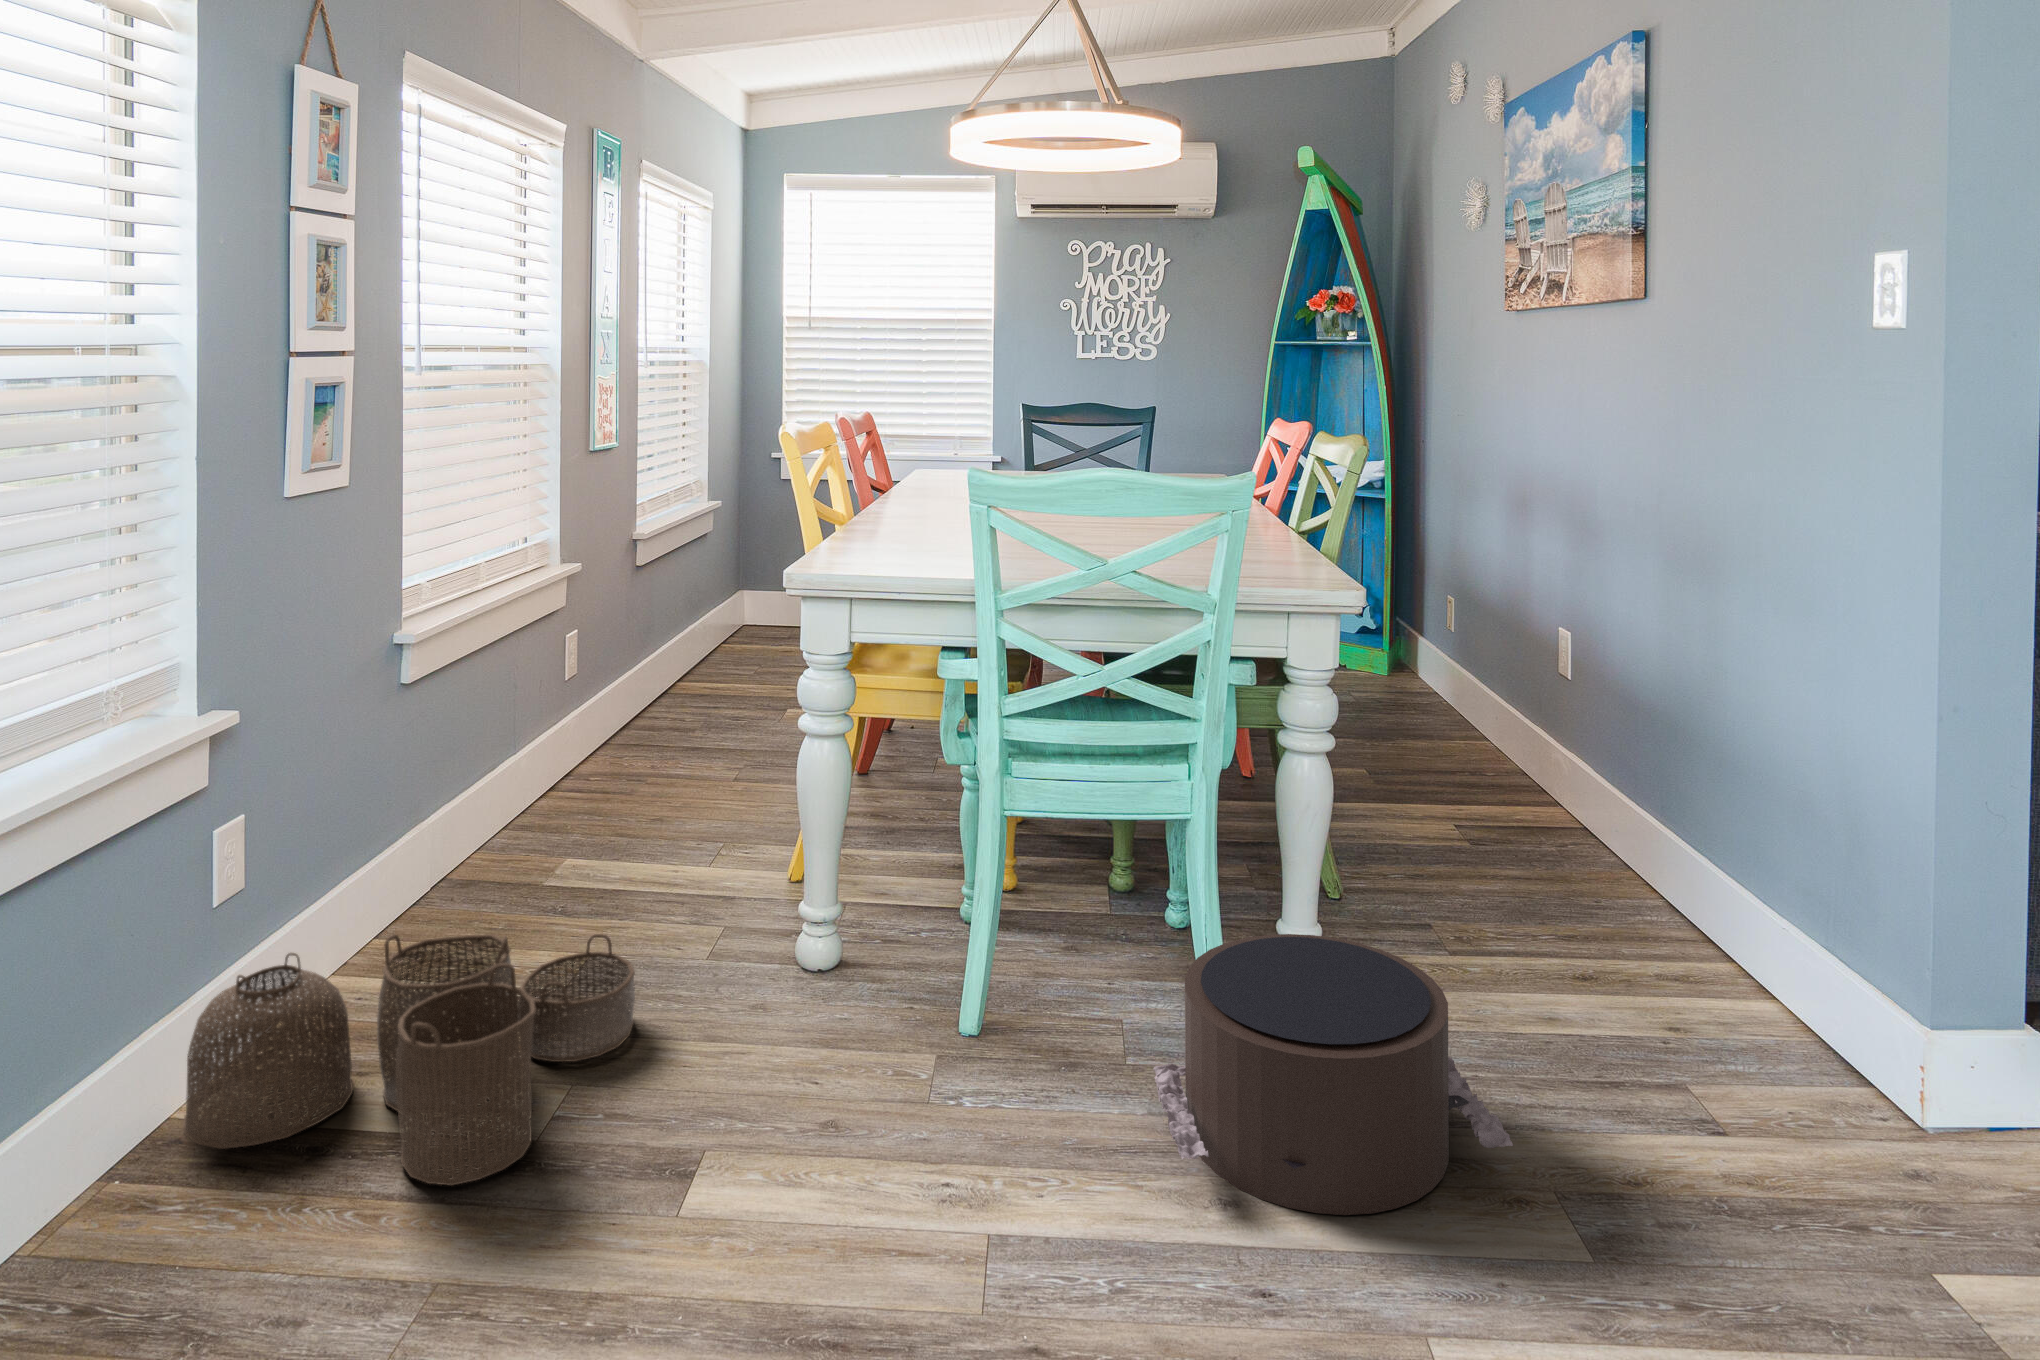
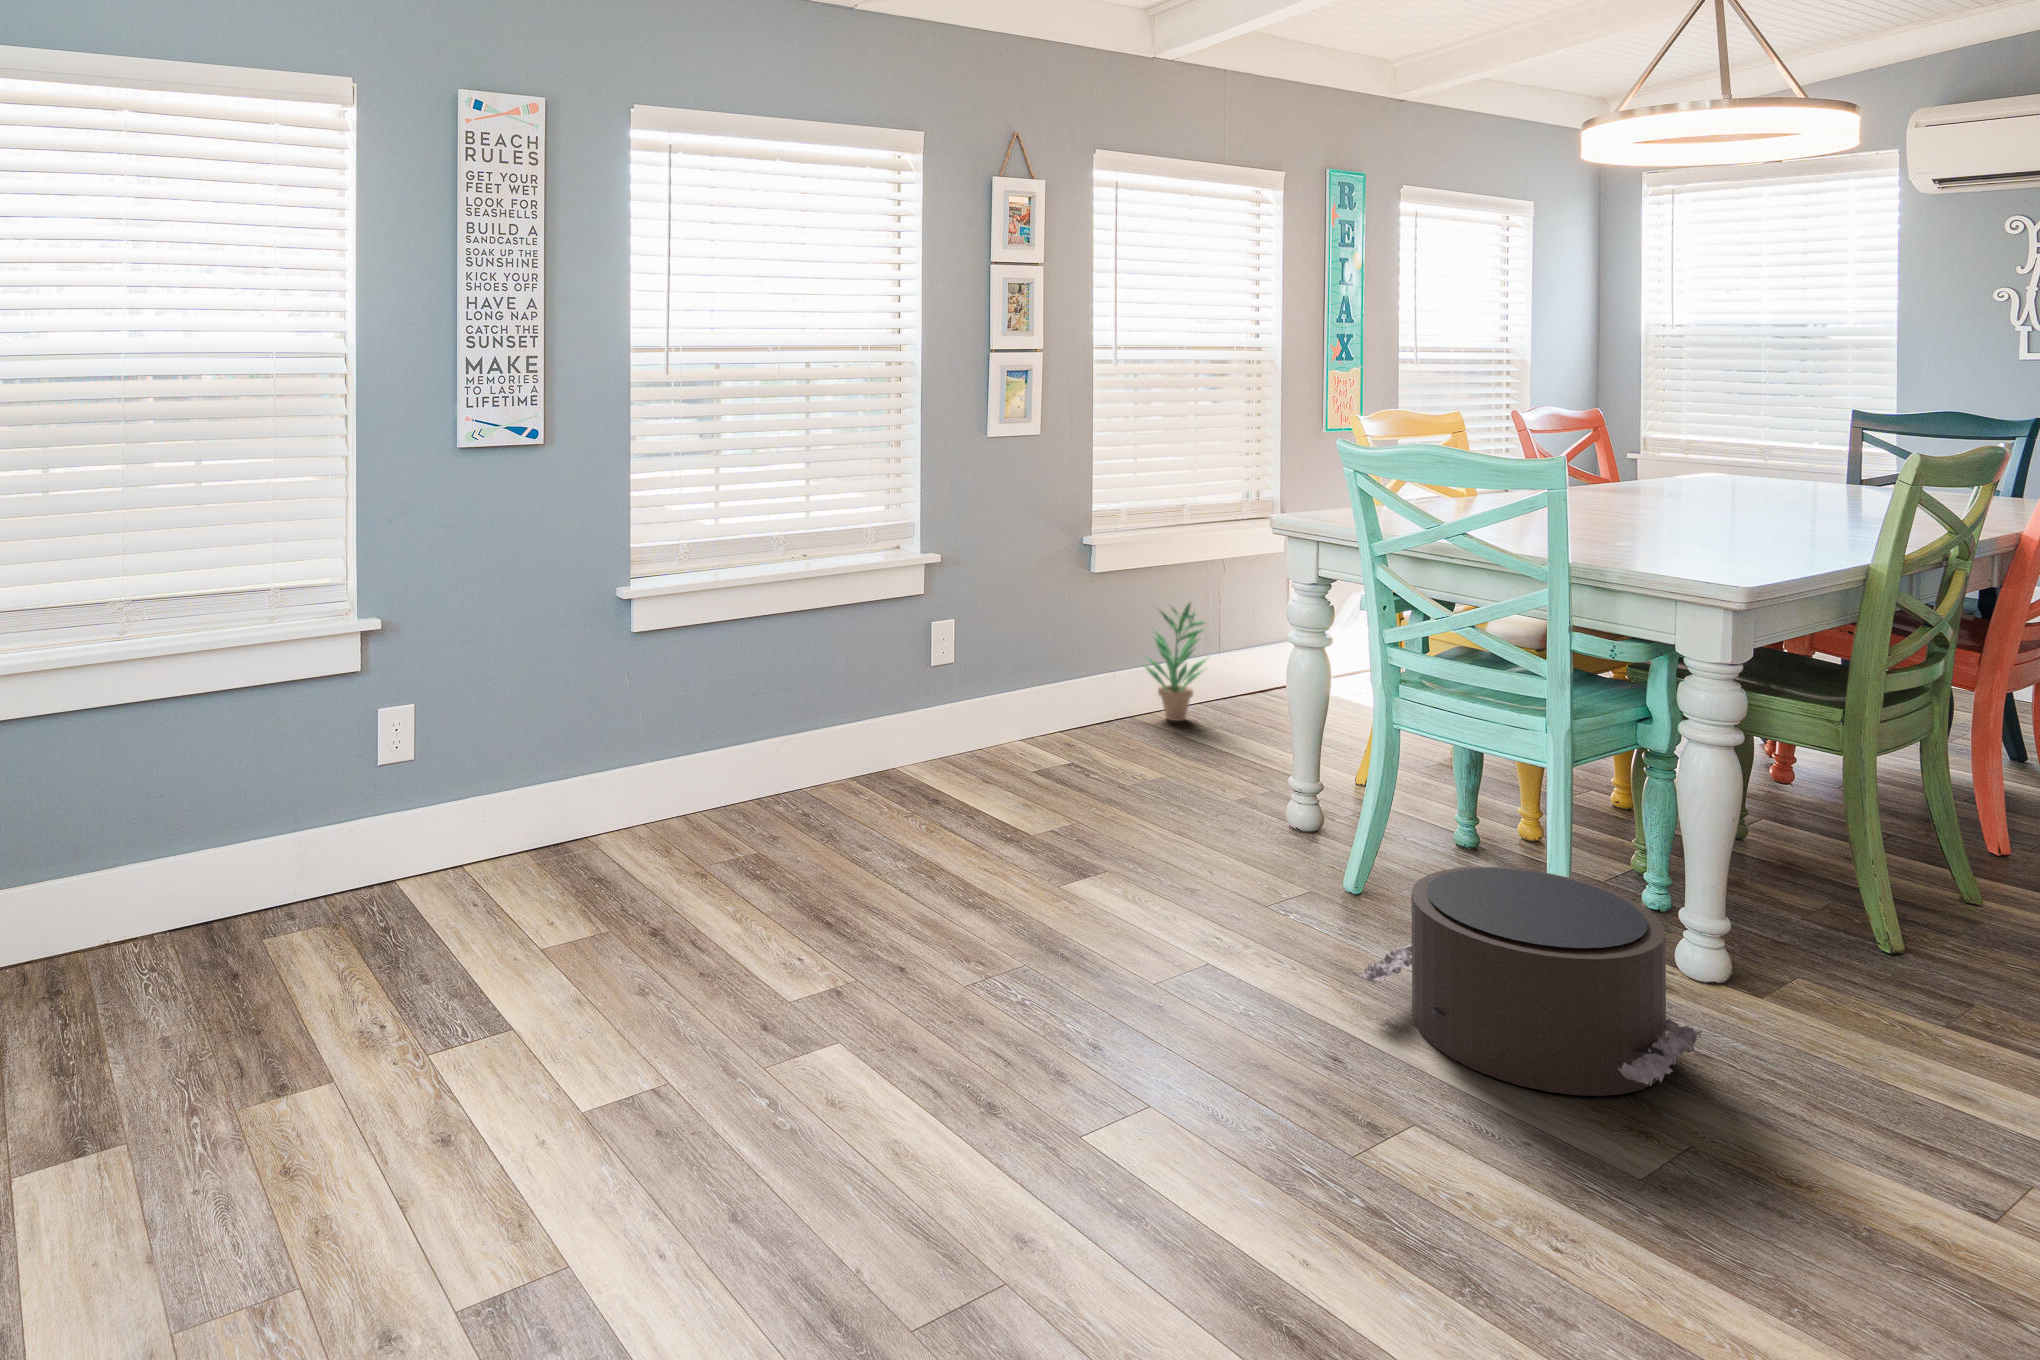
potted plant: none [445,693,546,866] -> present [1144,603,1206,721]
woven basket: present [183,934,635,1185] -> none [900,698,1149,838]

